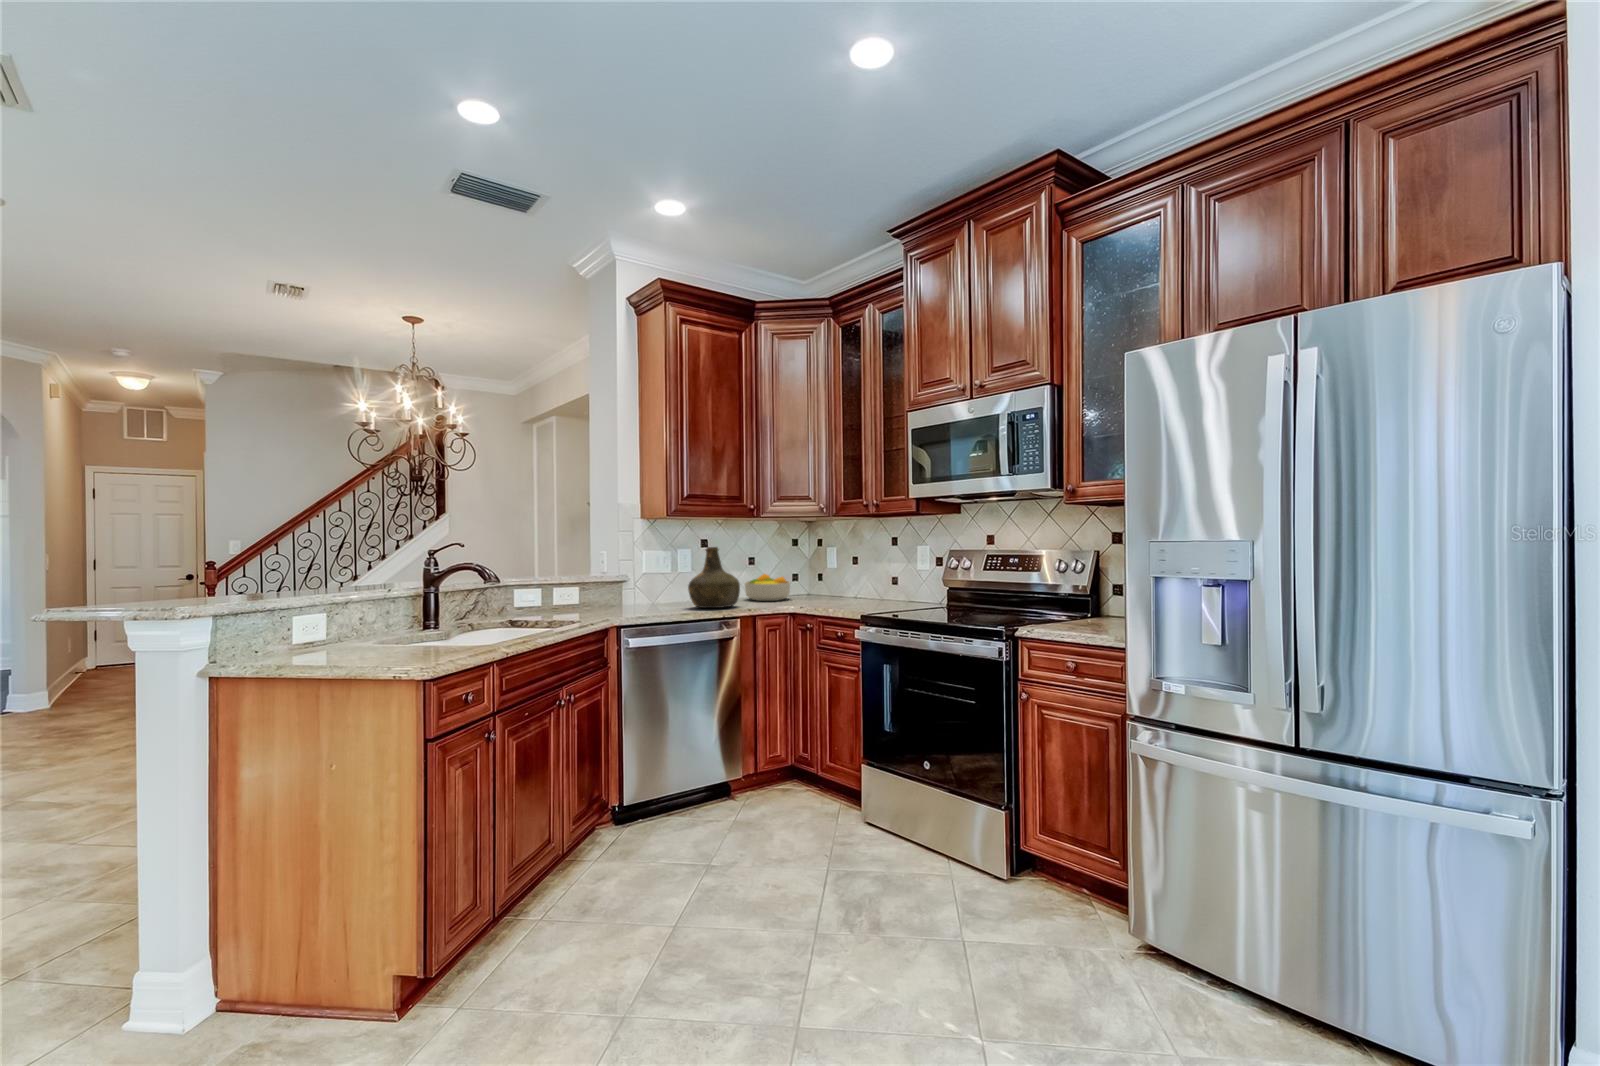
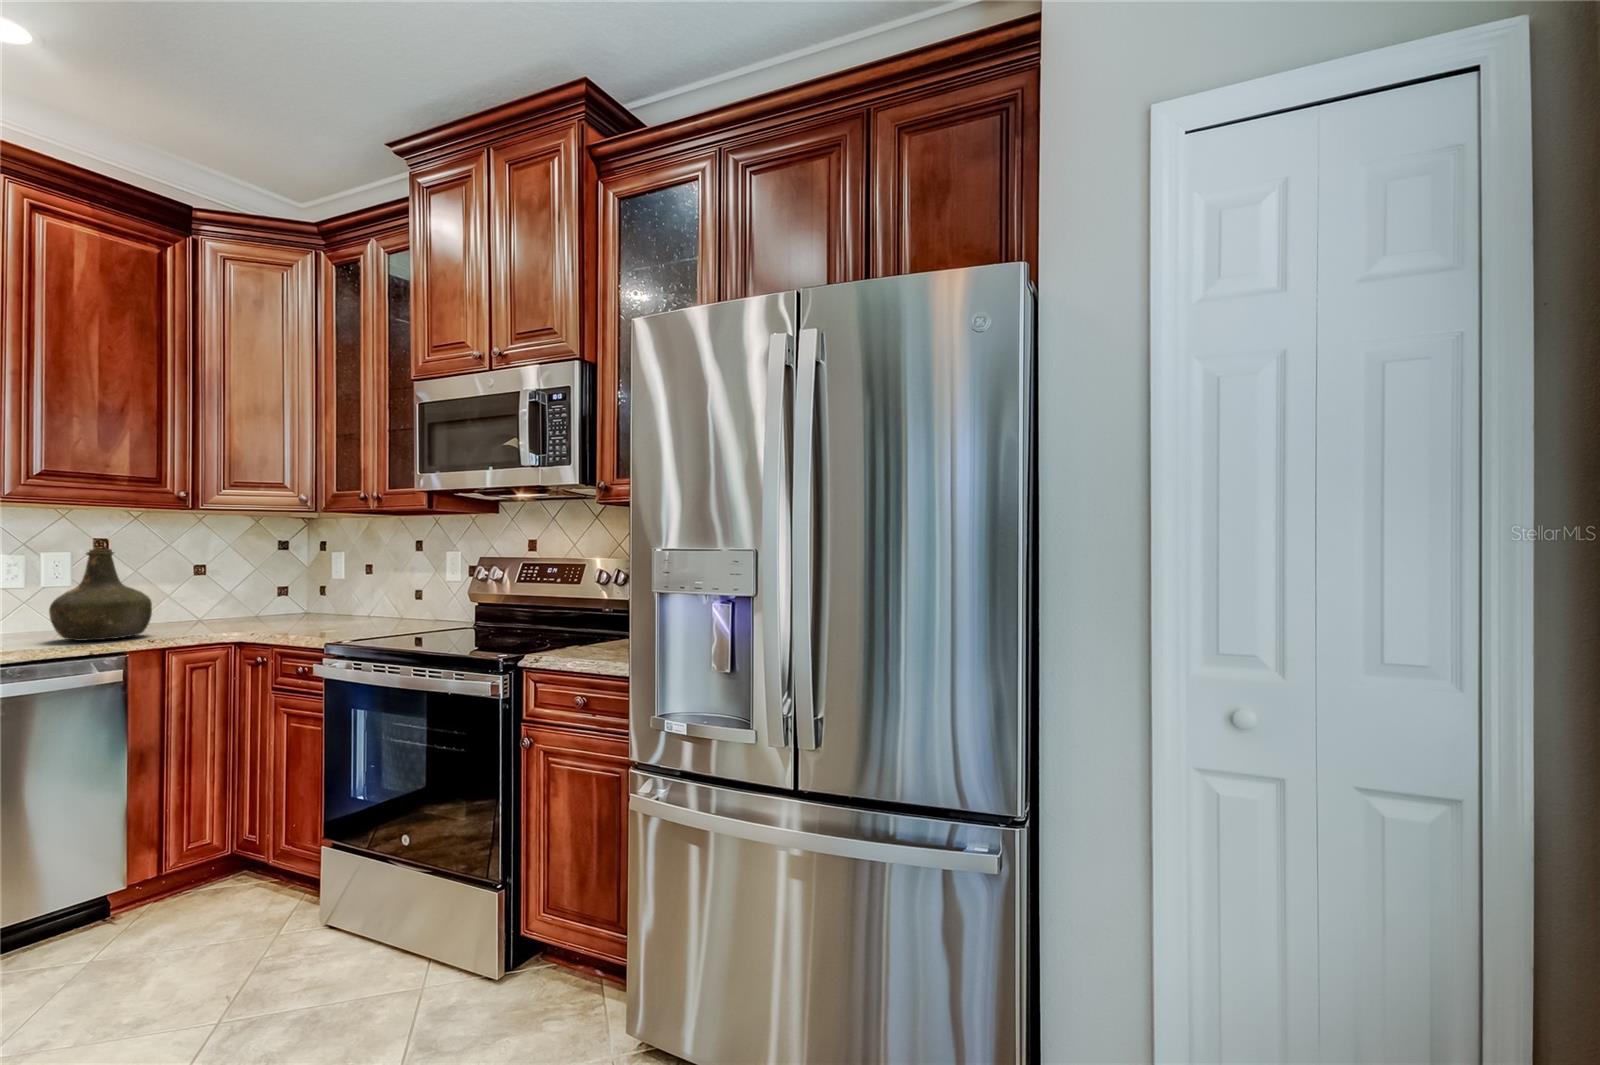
fruit bowl: present [745,574,790,601] -> none [177,587,259,626]

